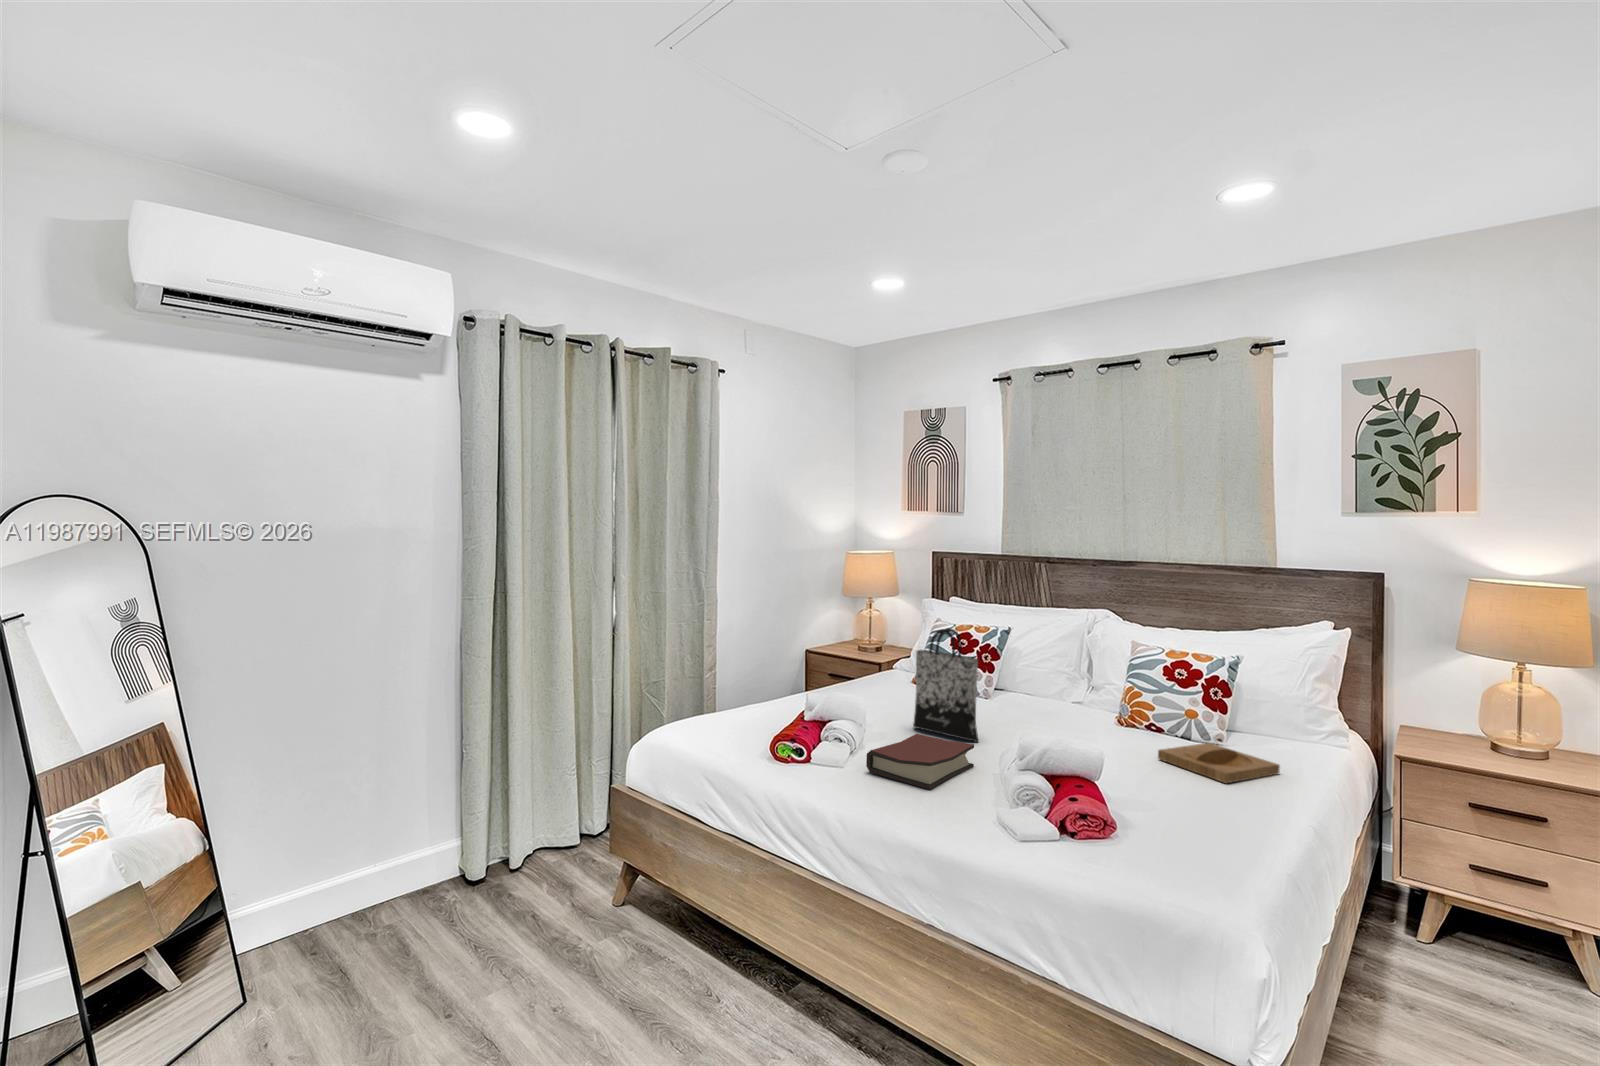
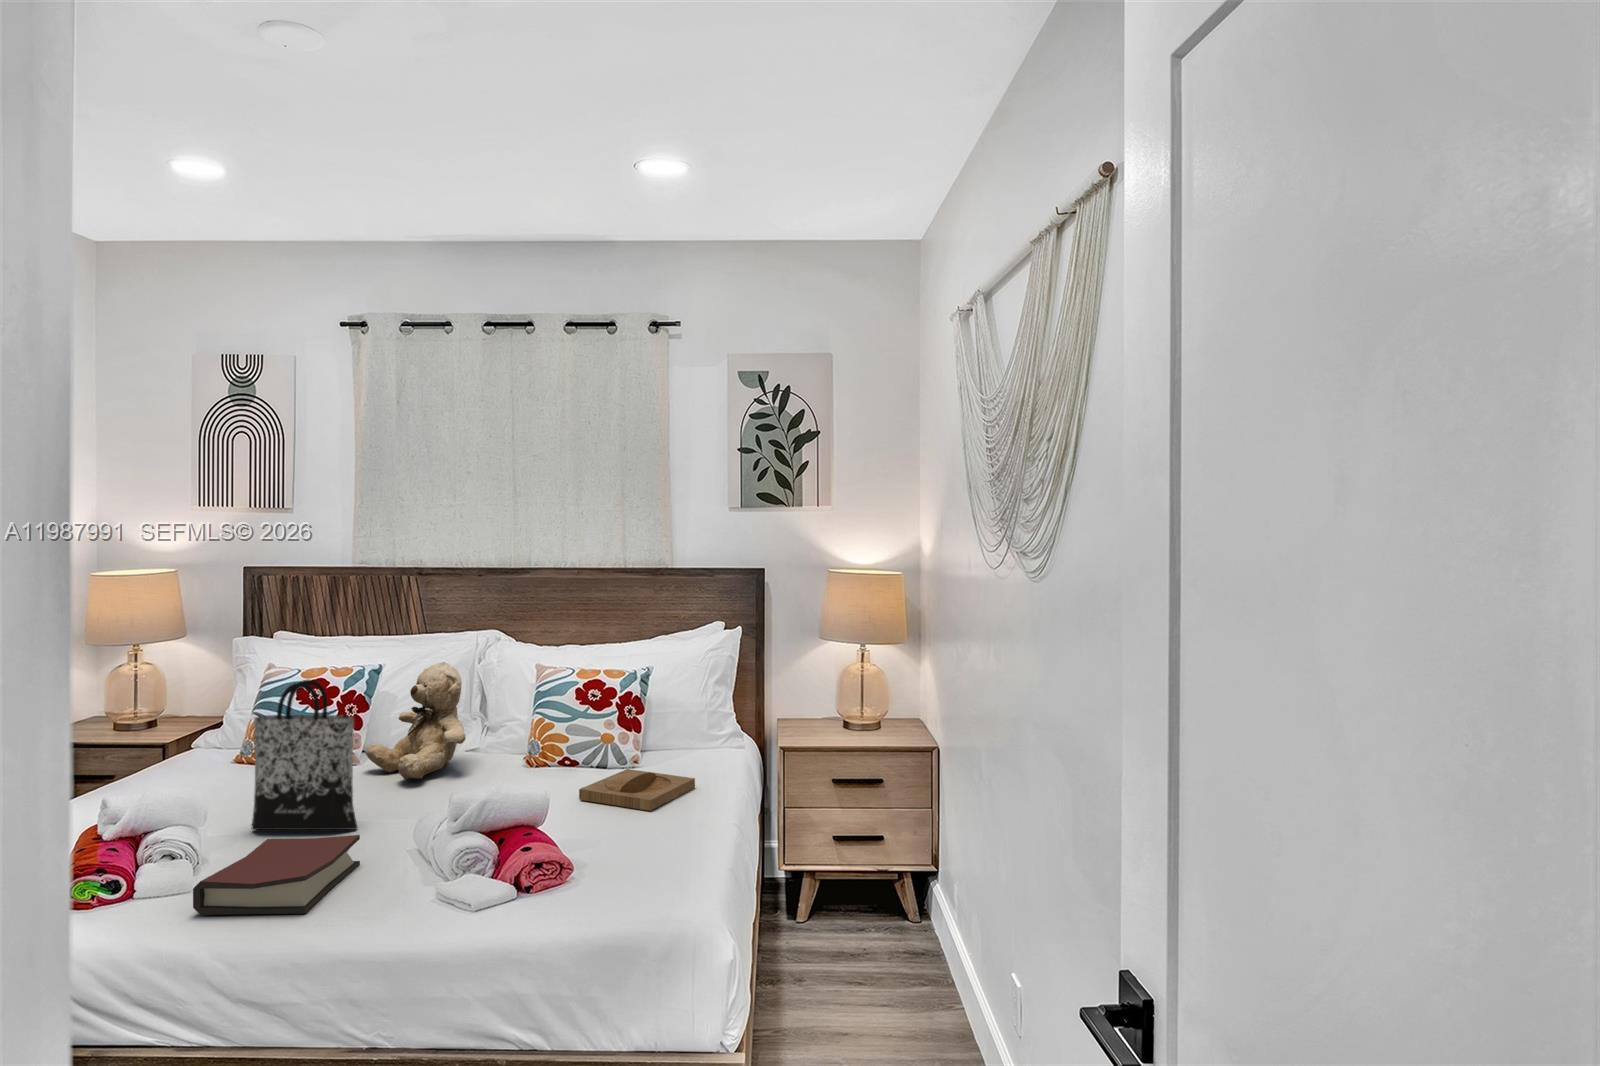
teddy bear: none [994,630,1067,716] -> present [365,662,466,781]

